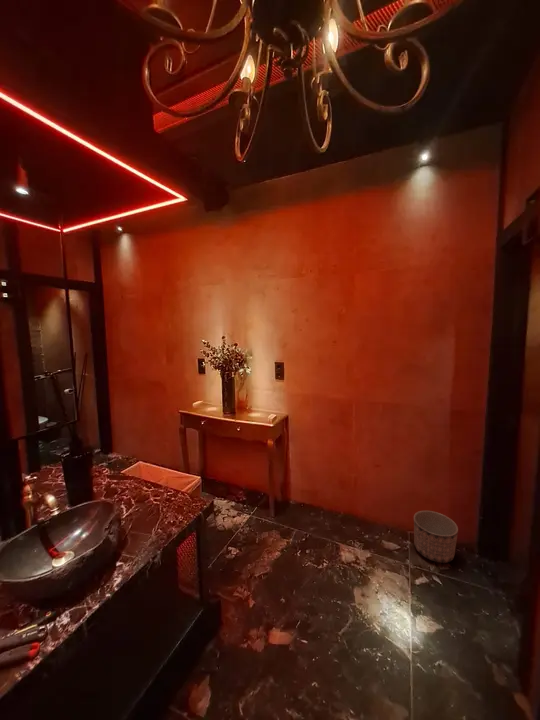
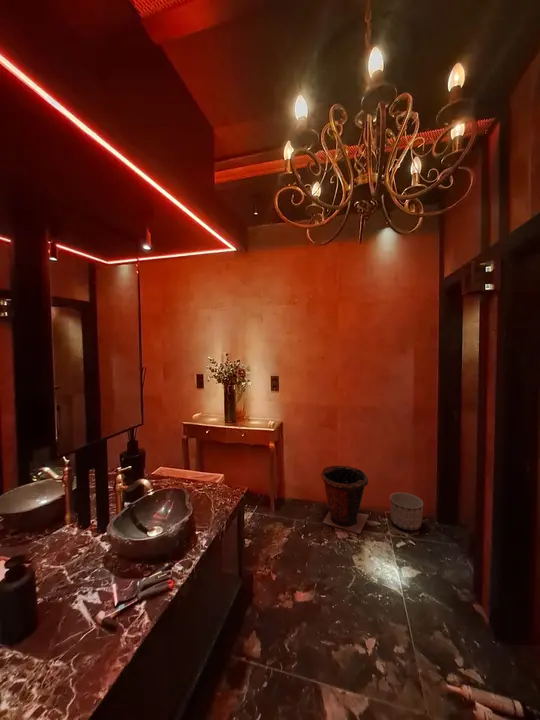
waste bin: none [327,471,388,558] -> present [321,466,369,534]

